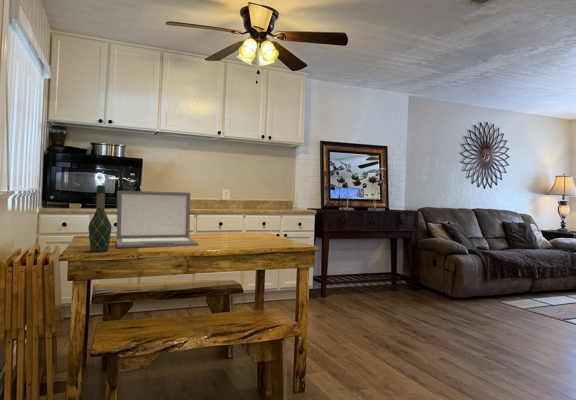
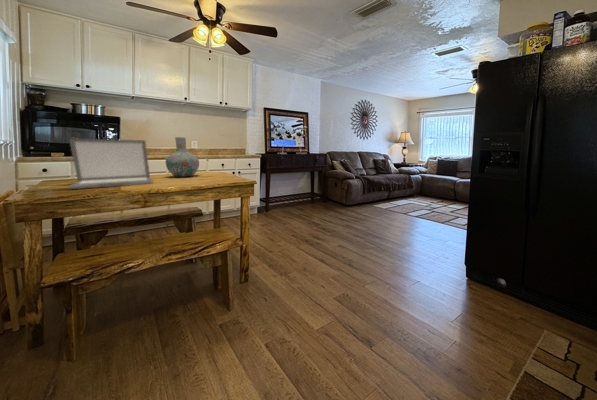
wine bottle: present [88,185,111,252] -> none [25,131,55,194]
vase: none [207,189,246,239] -> present [165,137,199,177]

